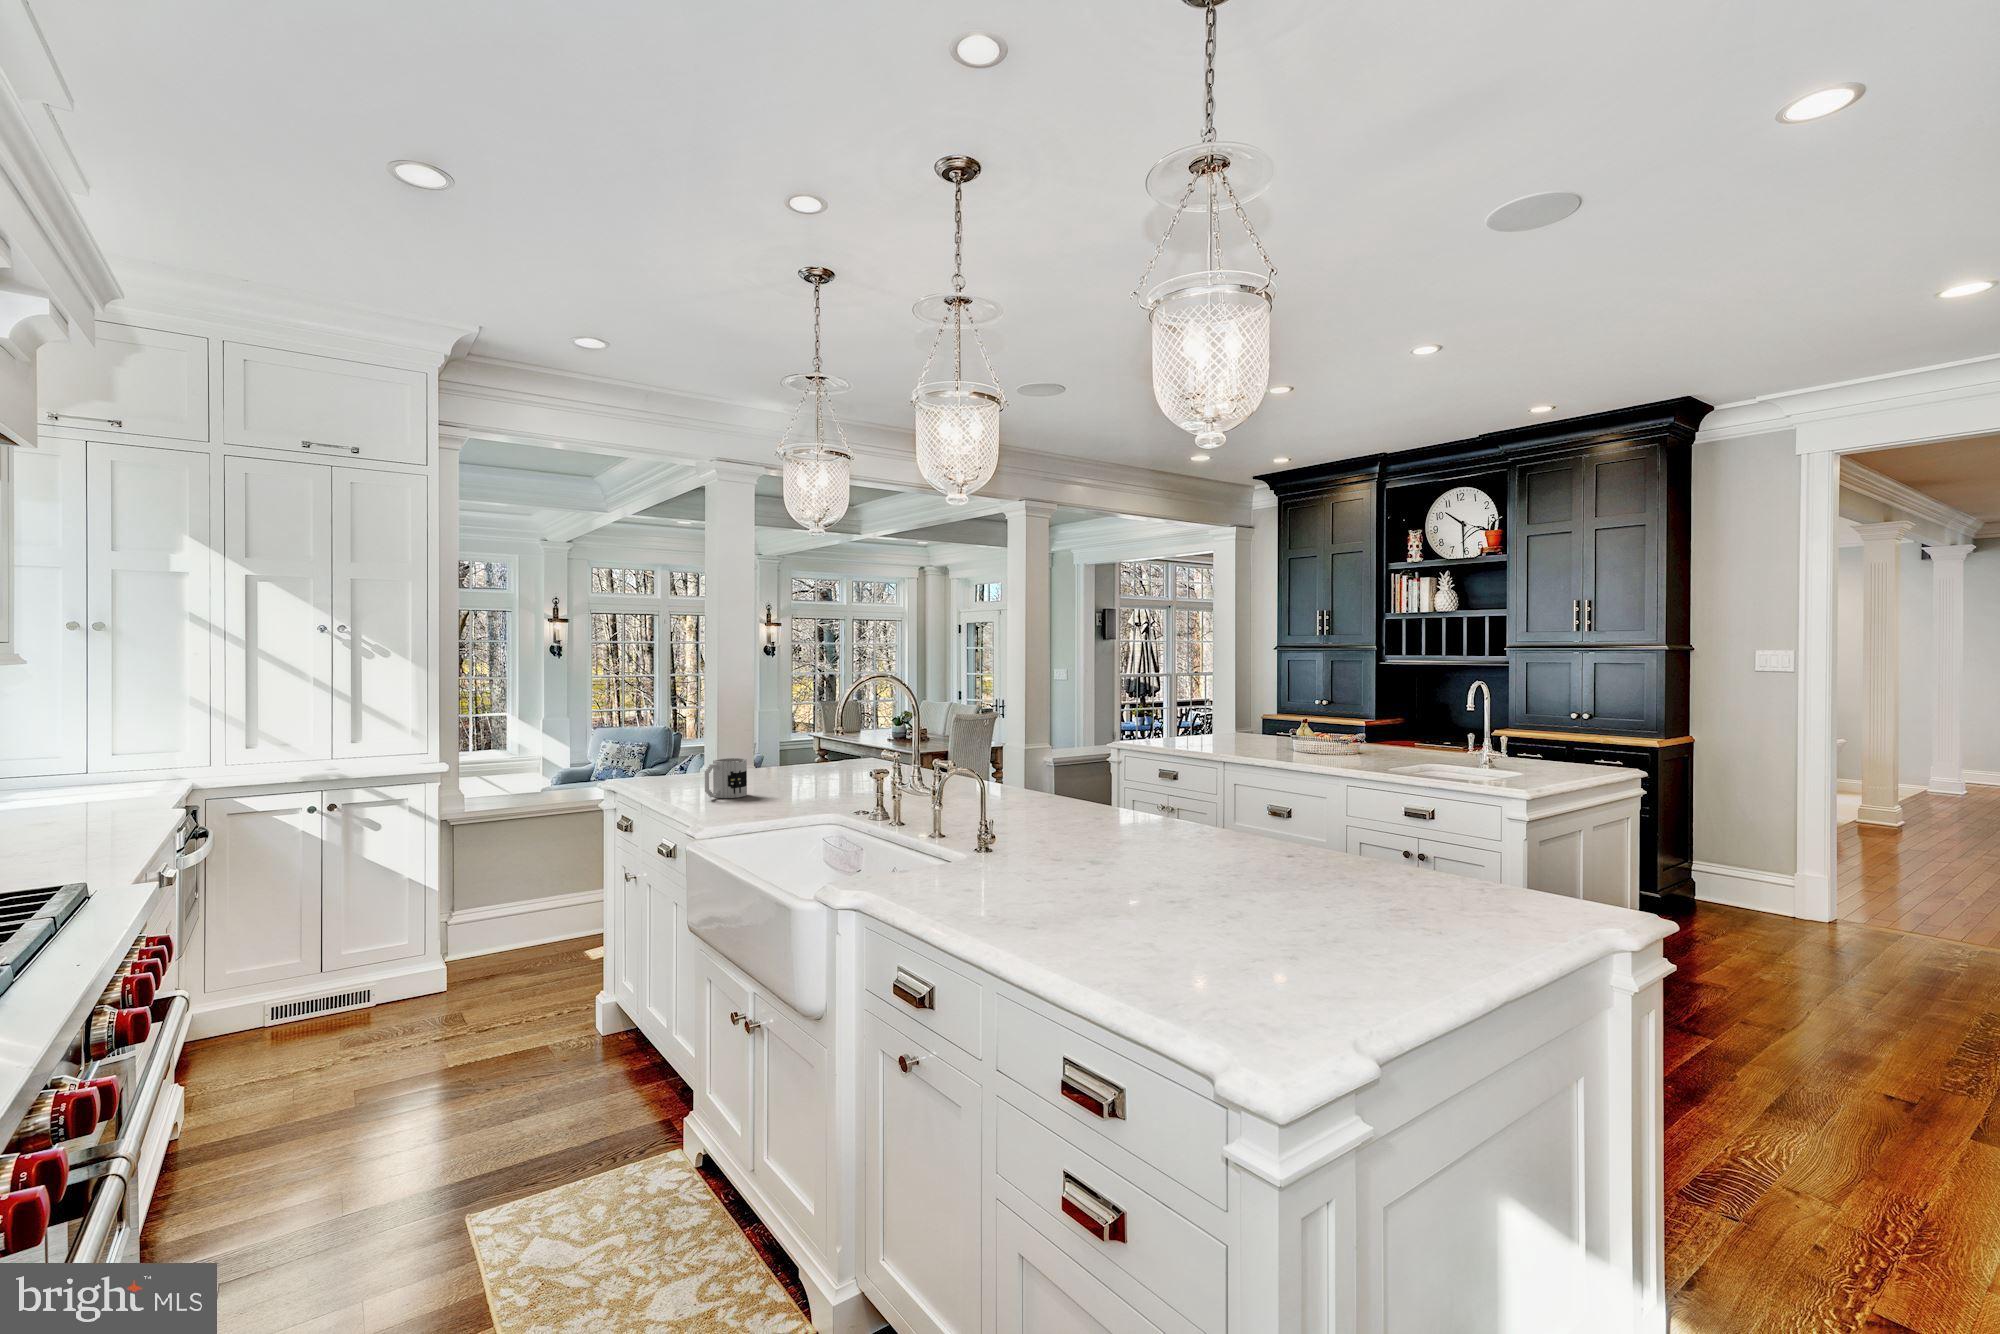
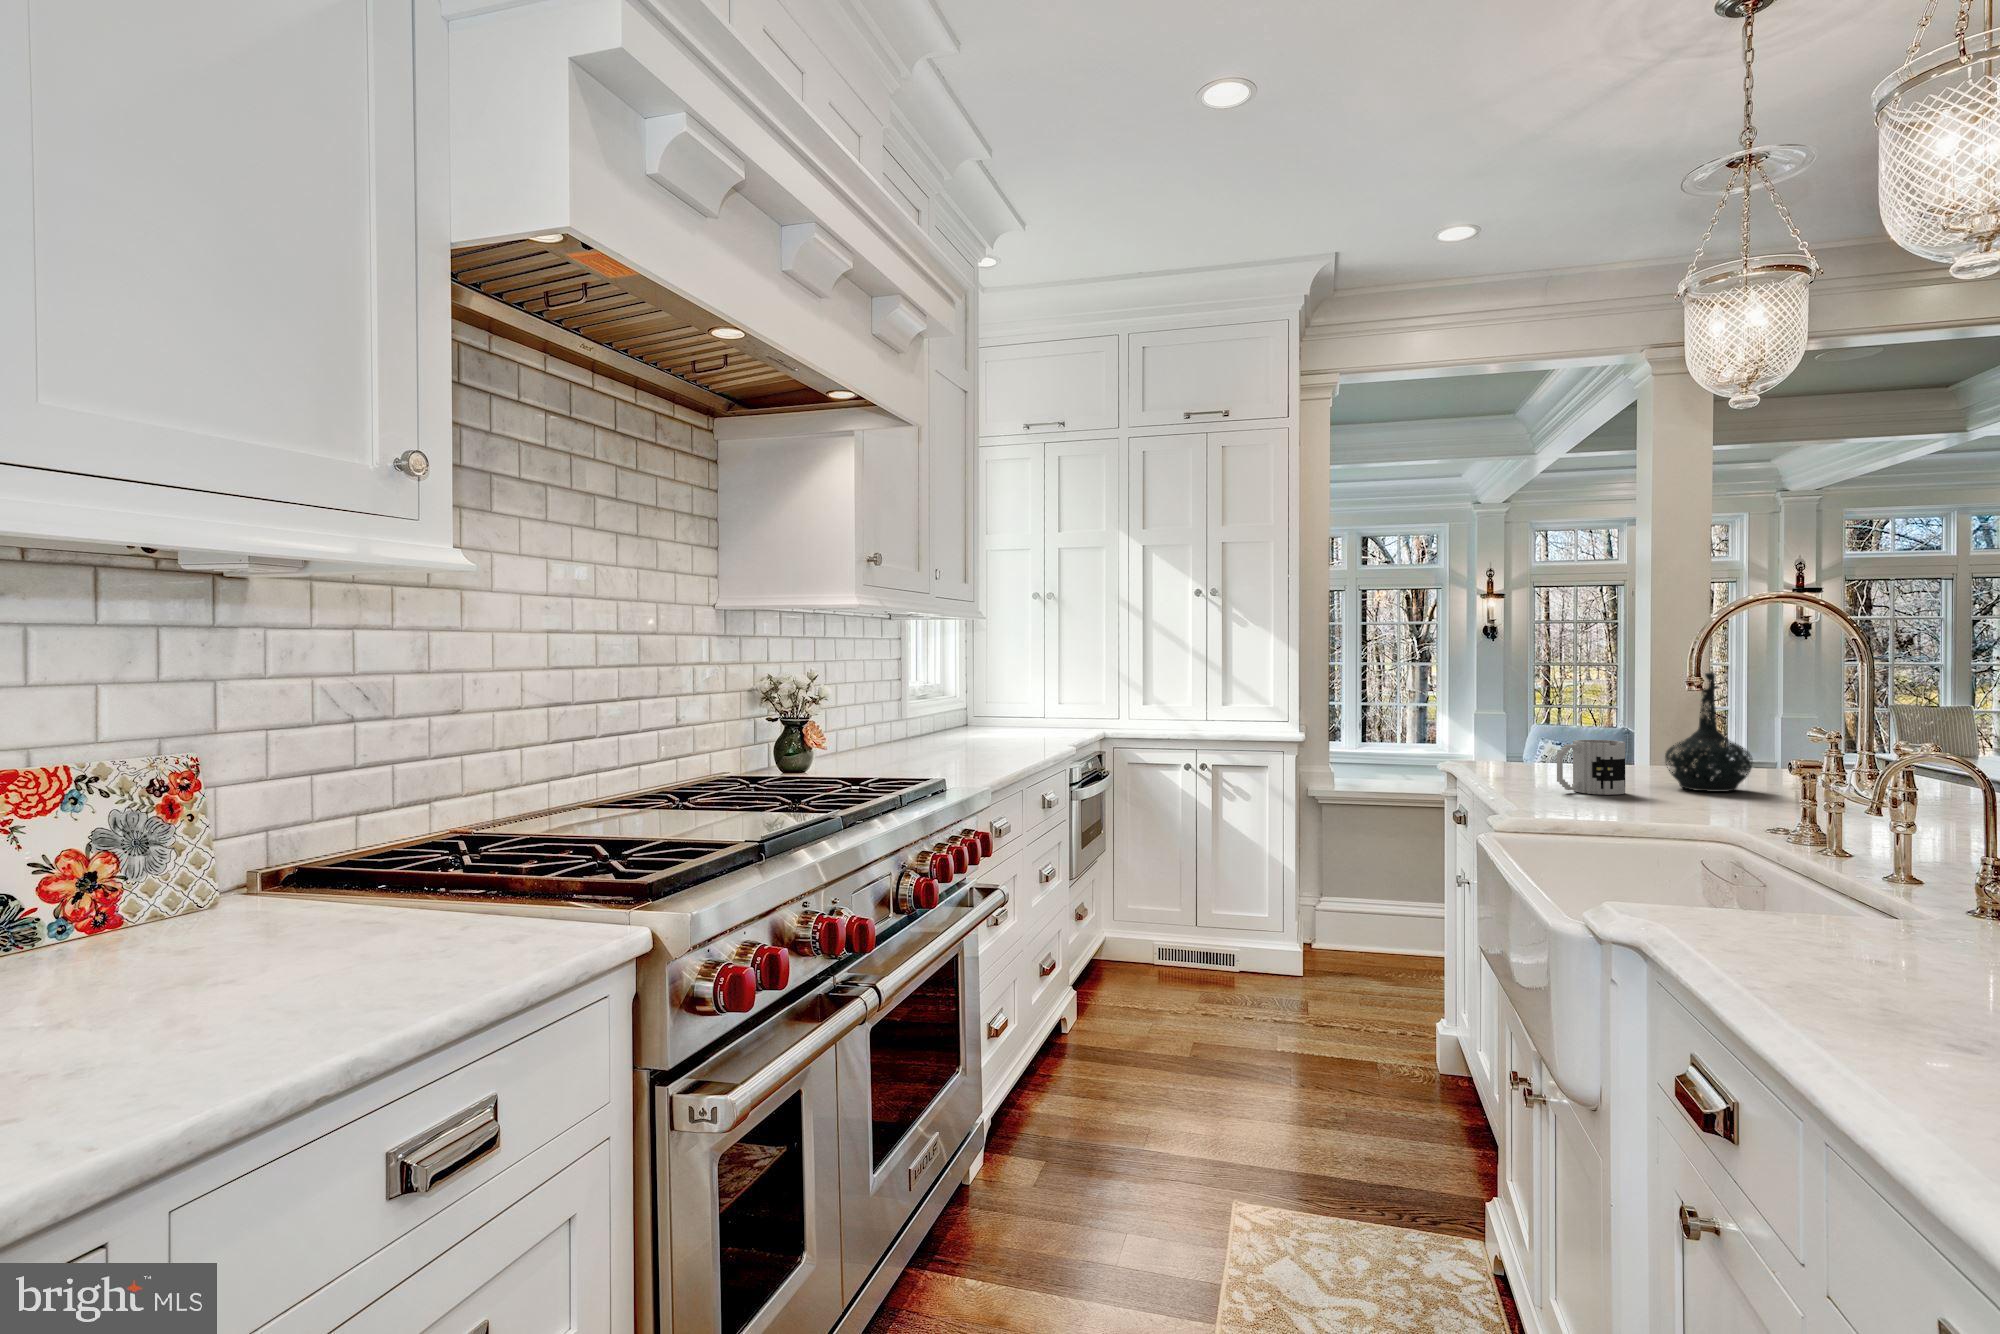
bottle: none [764,708,814,787] -> present [1665,673,1752,792]

